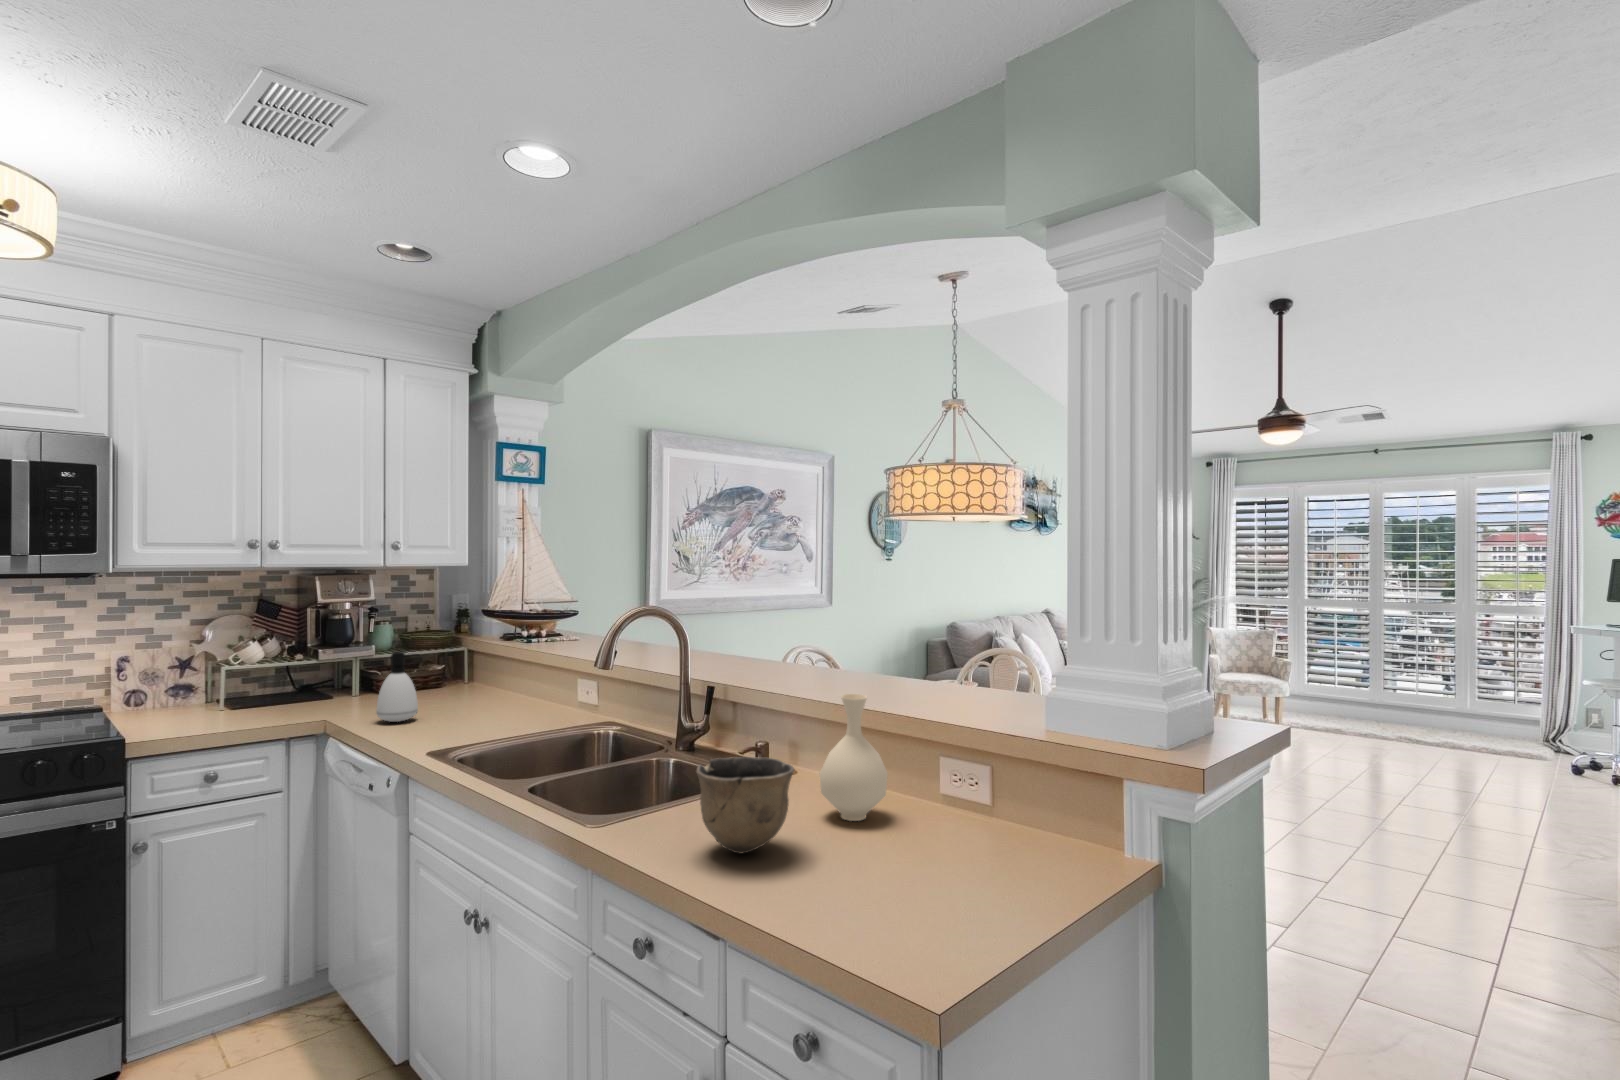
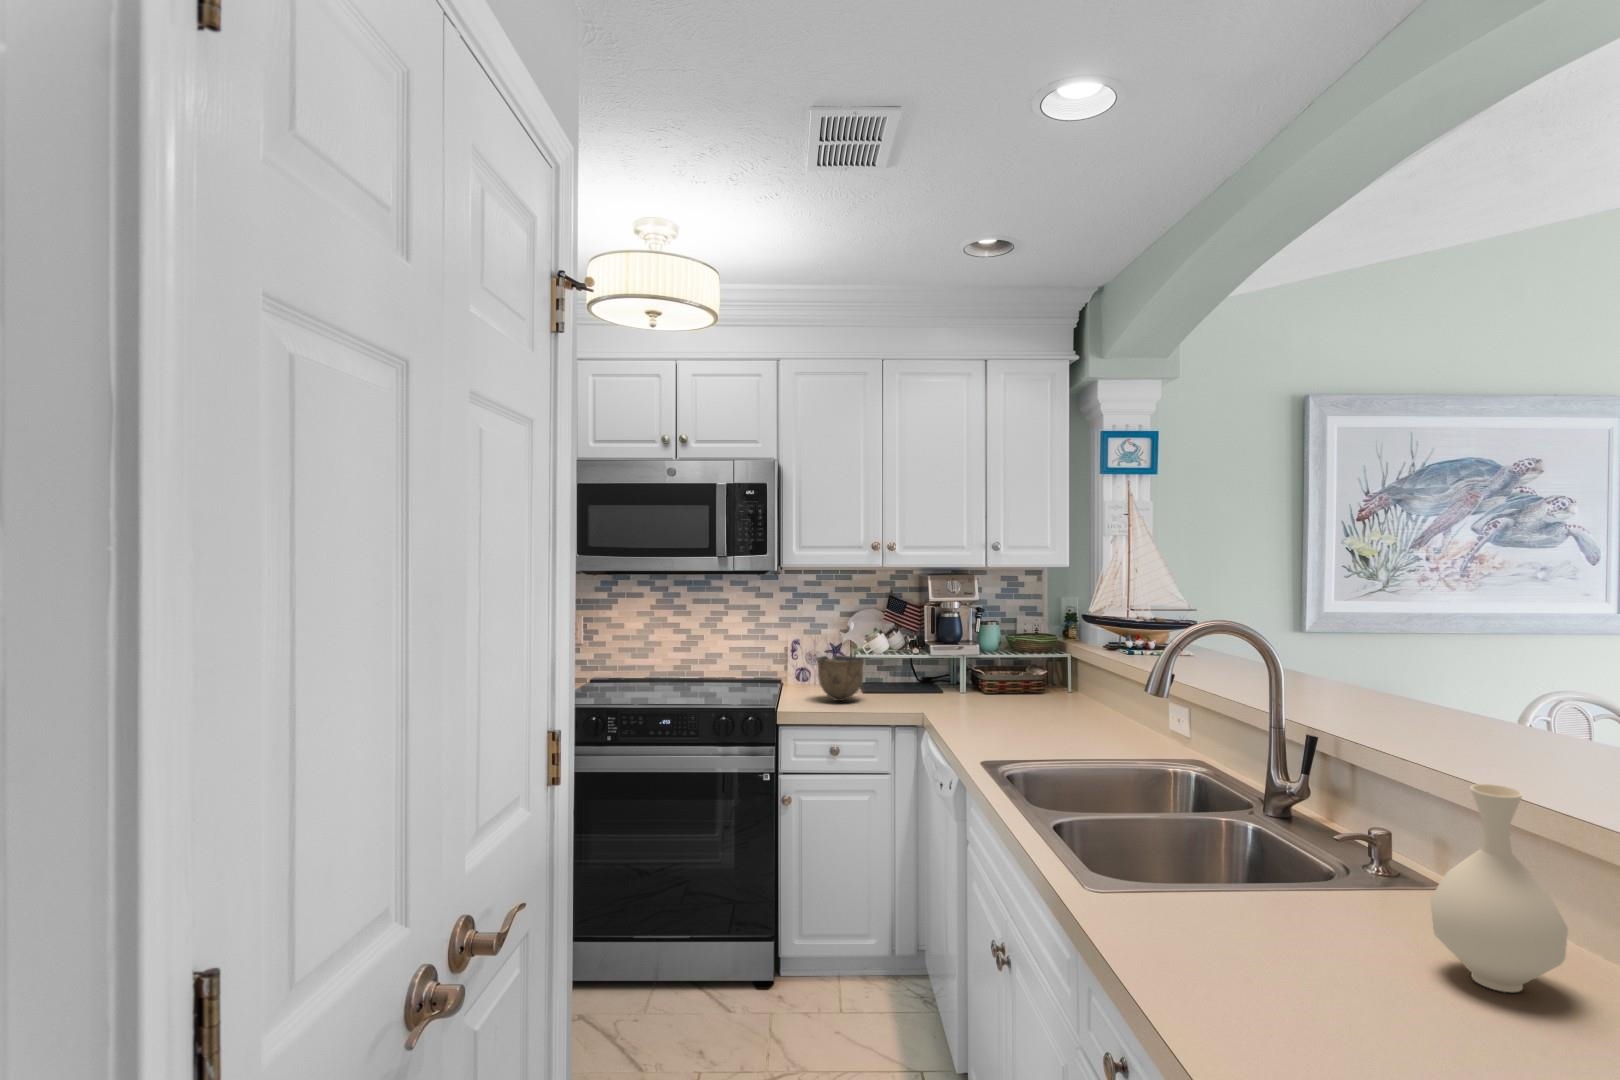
soap dispenser: present [376,652,419,722] -> none [962,654,1001,725]
bowl: present [696,757,794,854] -> present [816,655,865,701]

